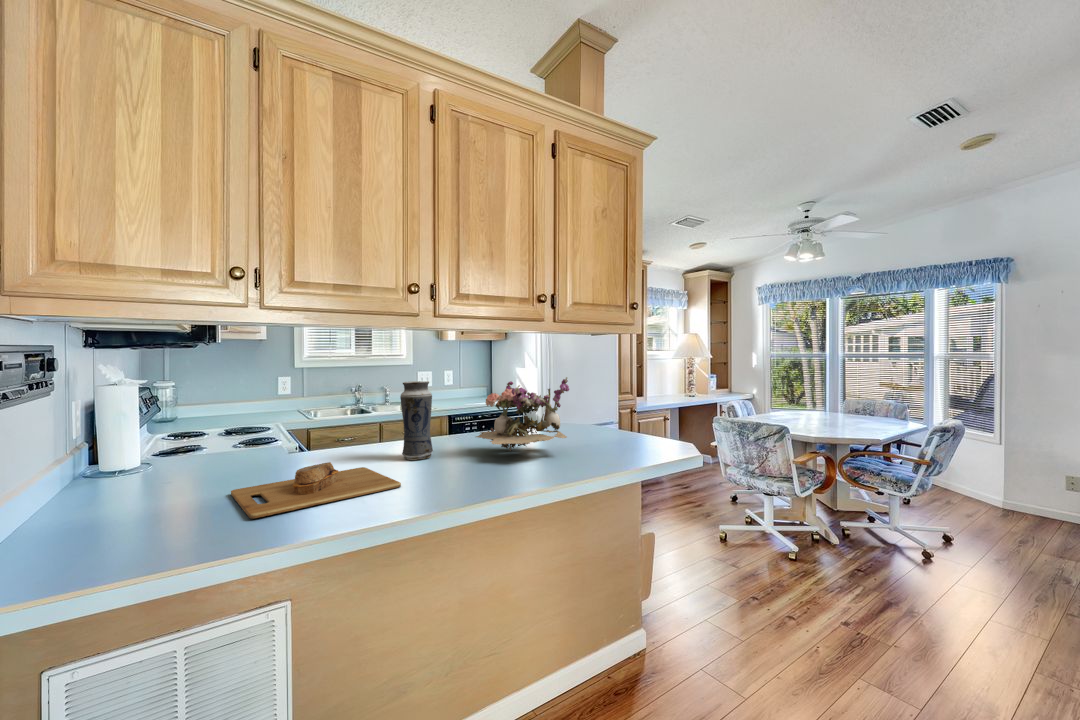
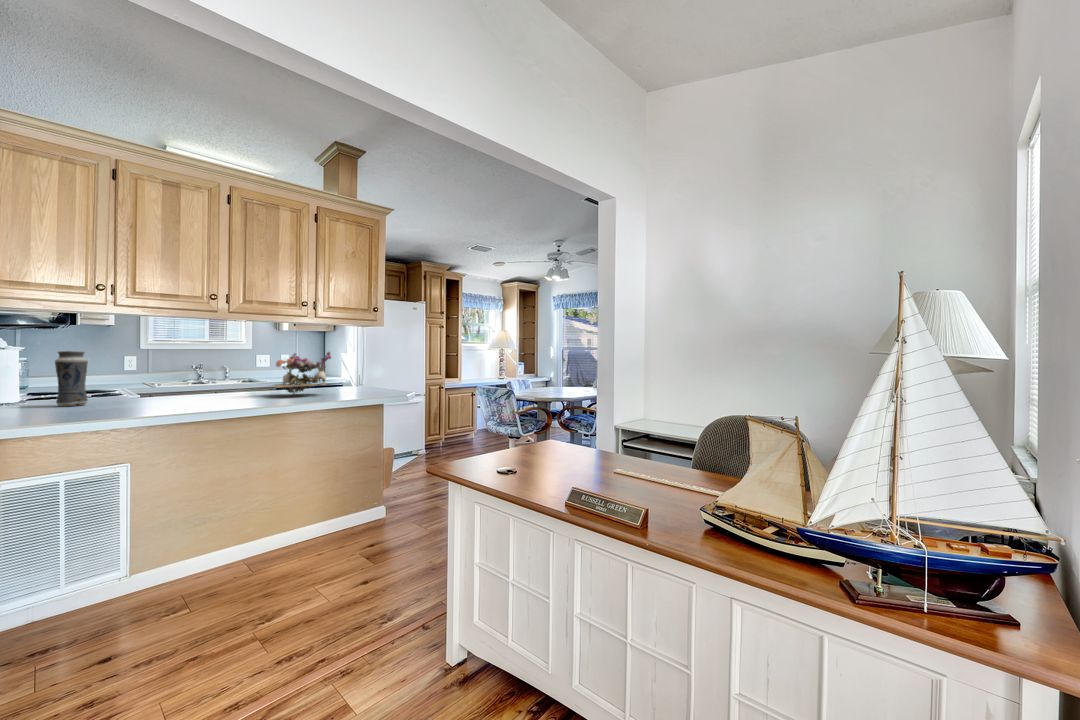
vase: present [400,381,433,460] -> present [55,351,88,406]
cutting board: present [231,462,401,519] -> none [93,393,206,412]

